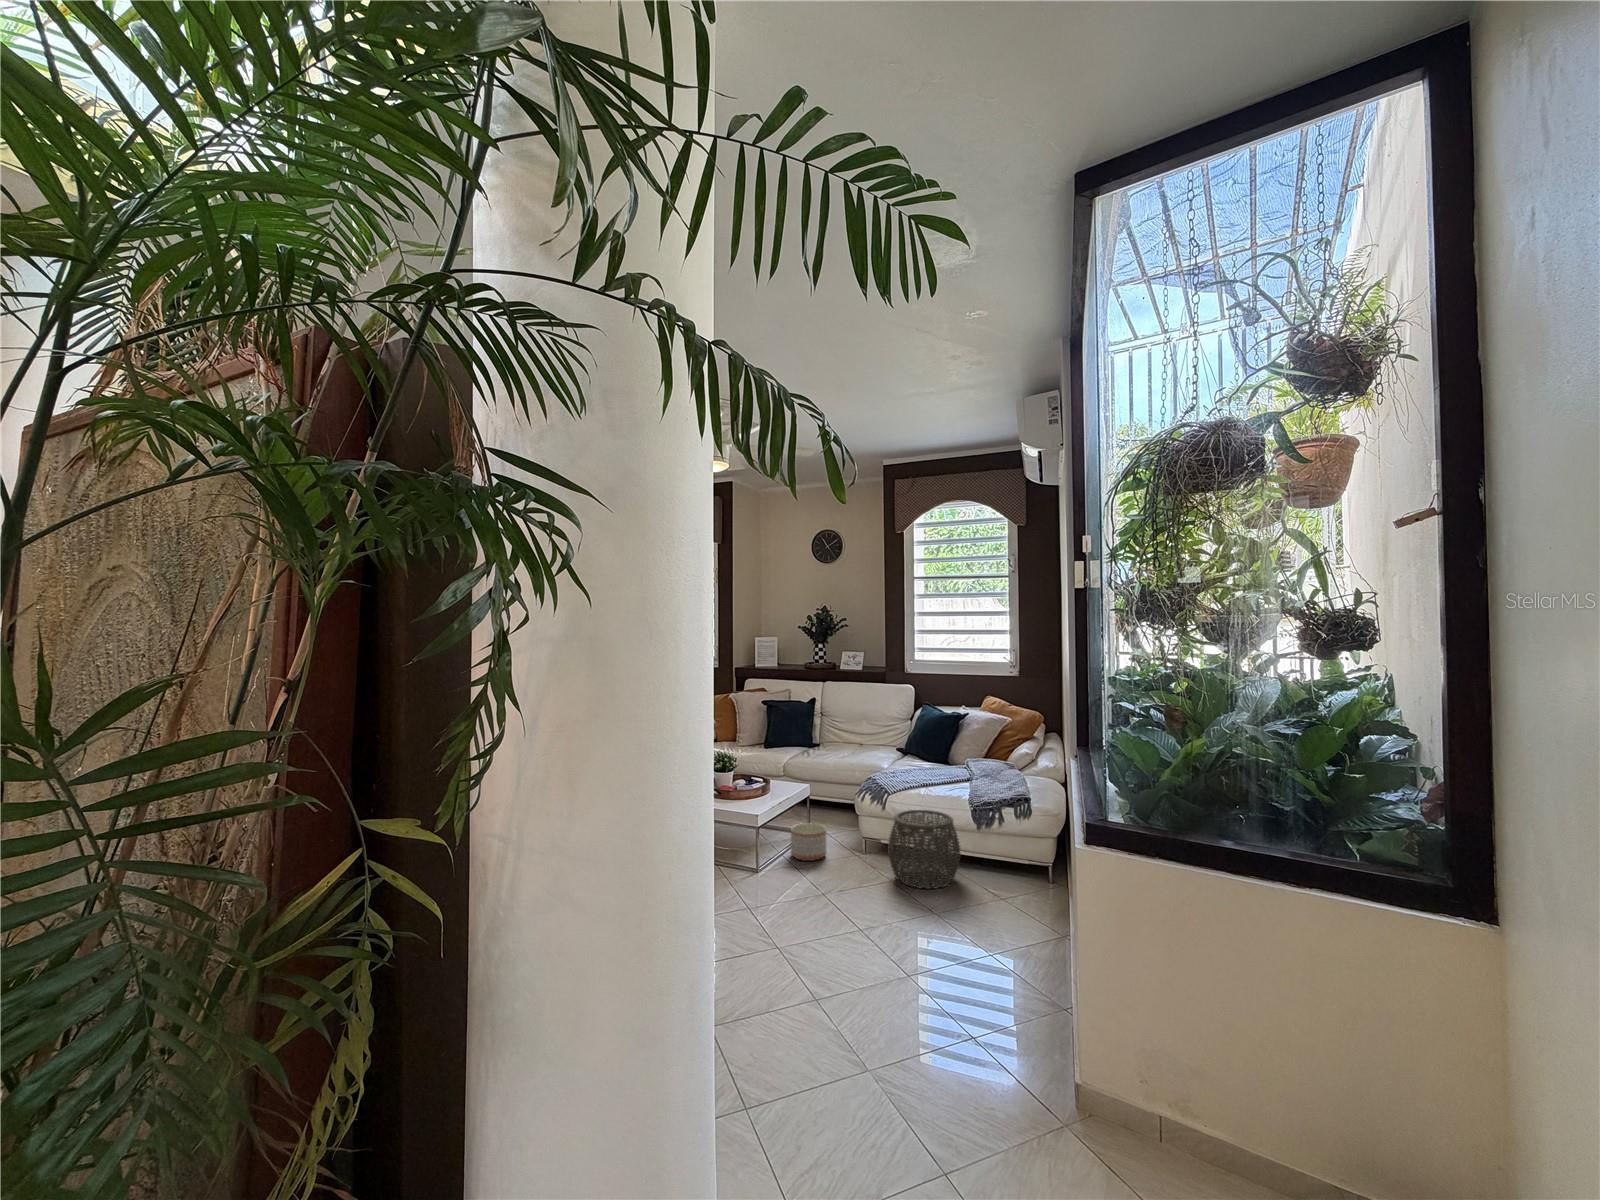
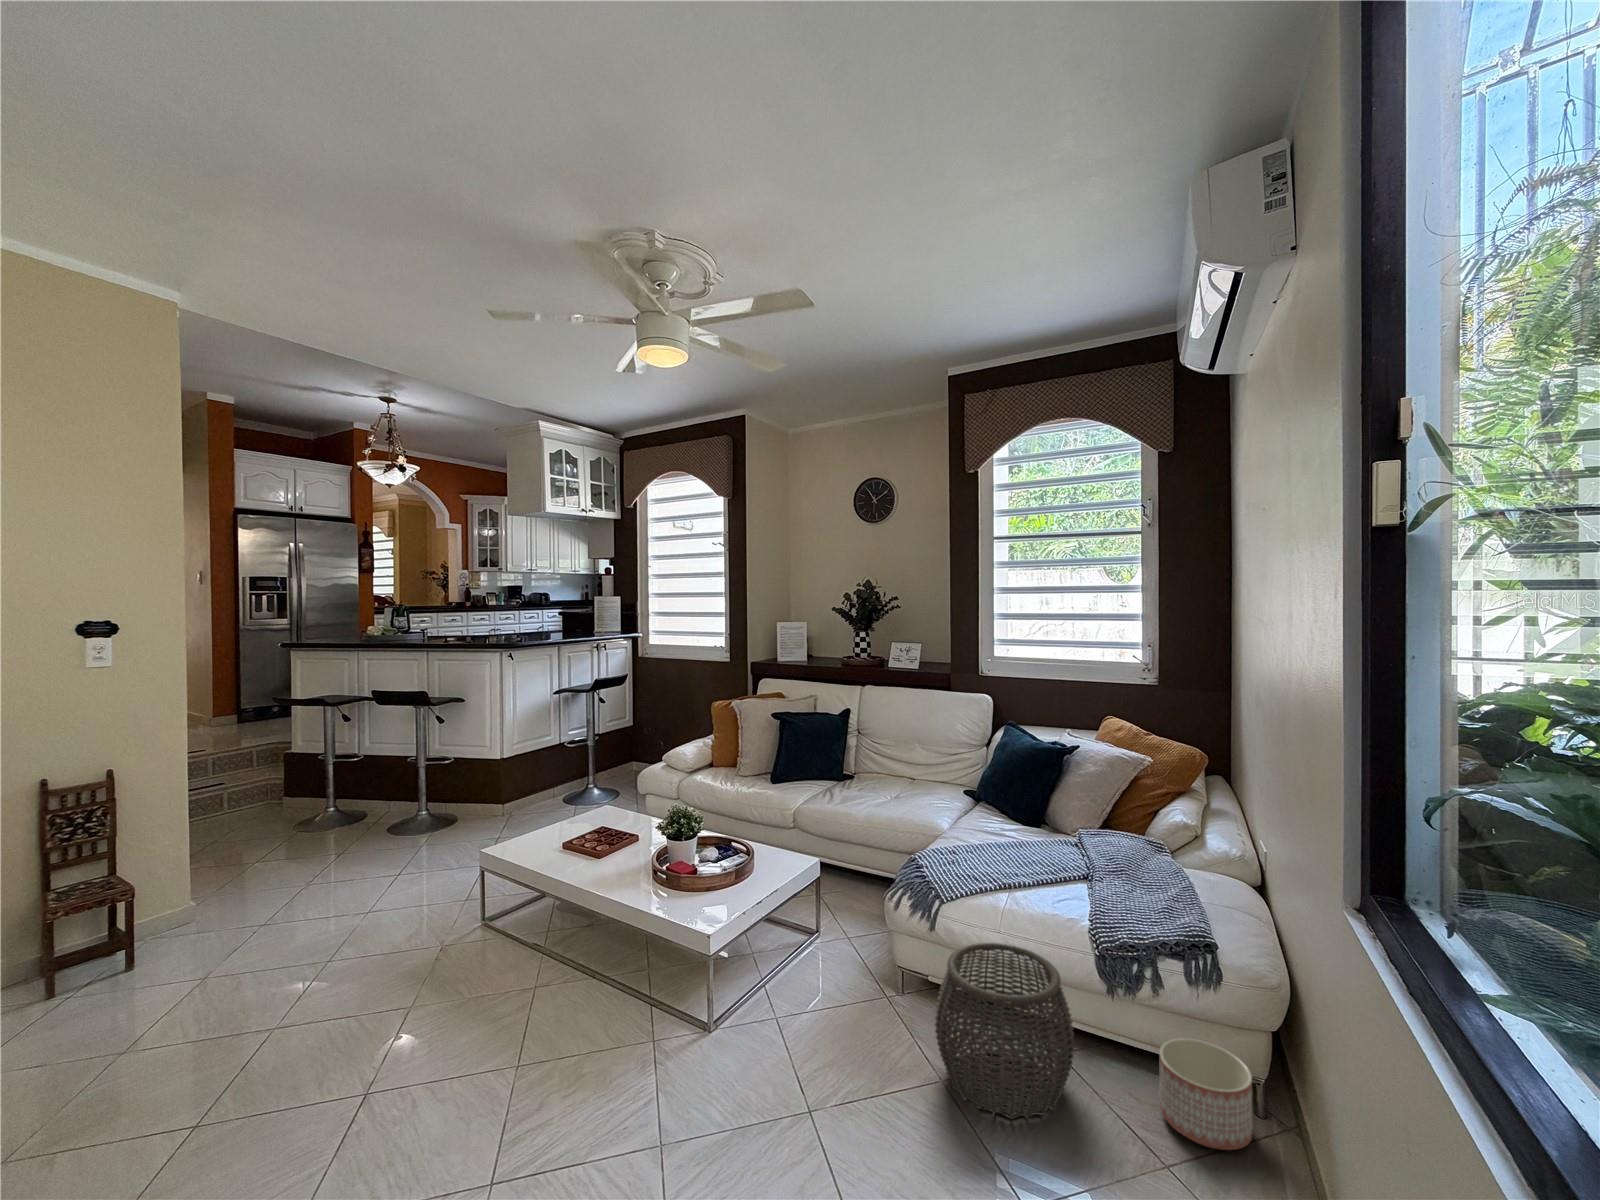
planter: present [791,823,826,861] -> present [1159,1038,1252,1150]

